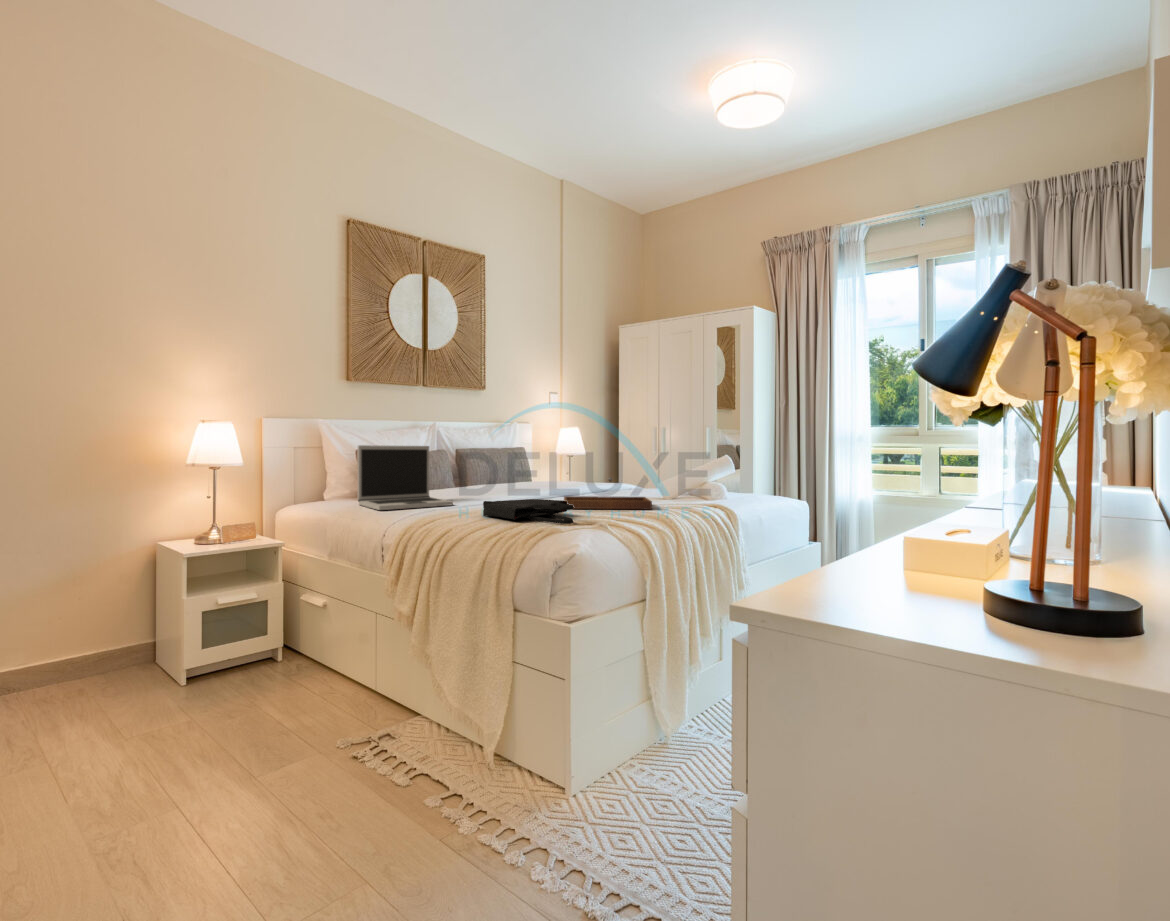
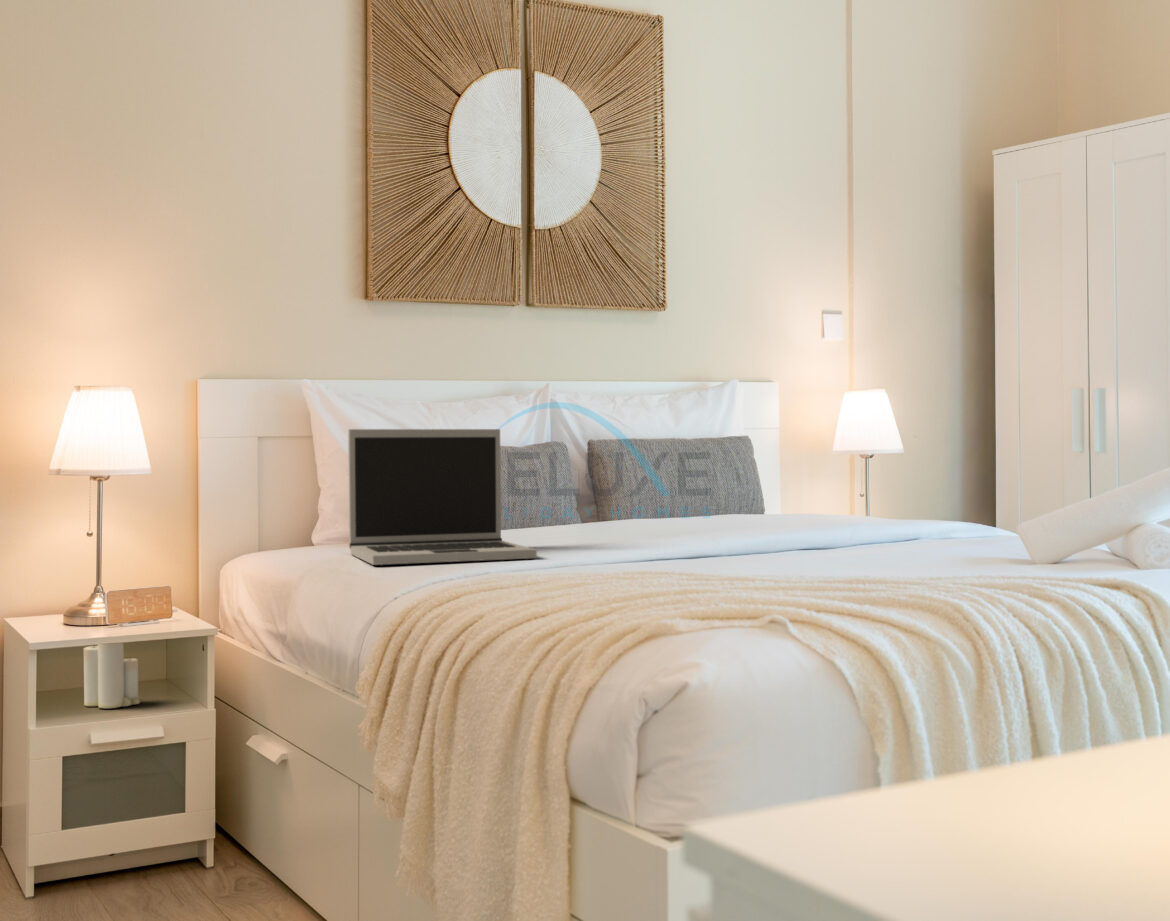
tray: present [564,477,652,509] -> none [778,495,1000,576]
tote bag: present [483,499,574,524] -> none [571,546,766,603]
candle: none [206,545,239,586] -> present [84,643,139,708]

